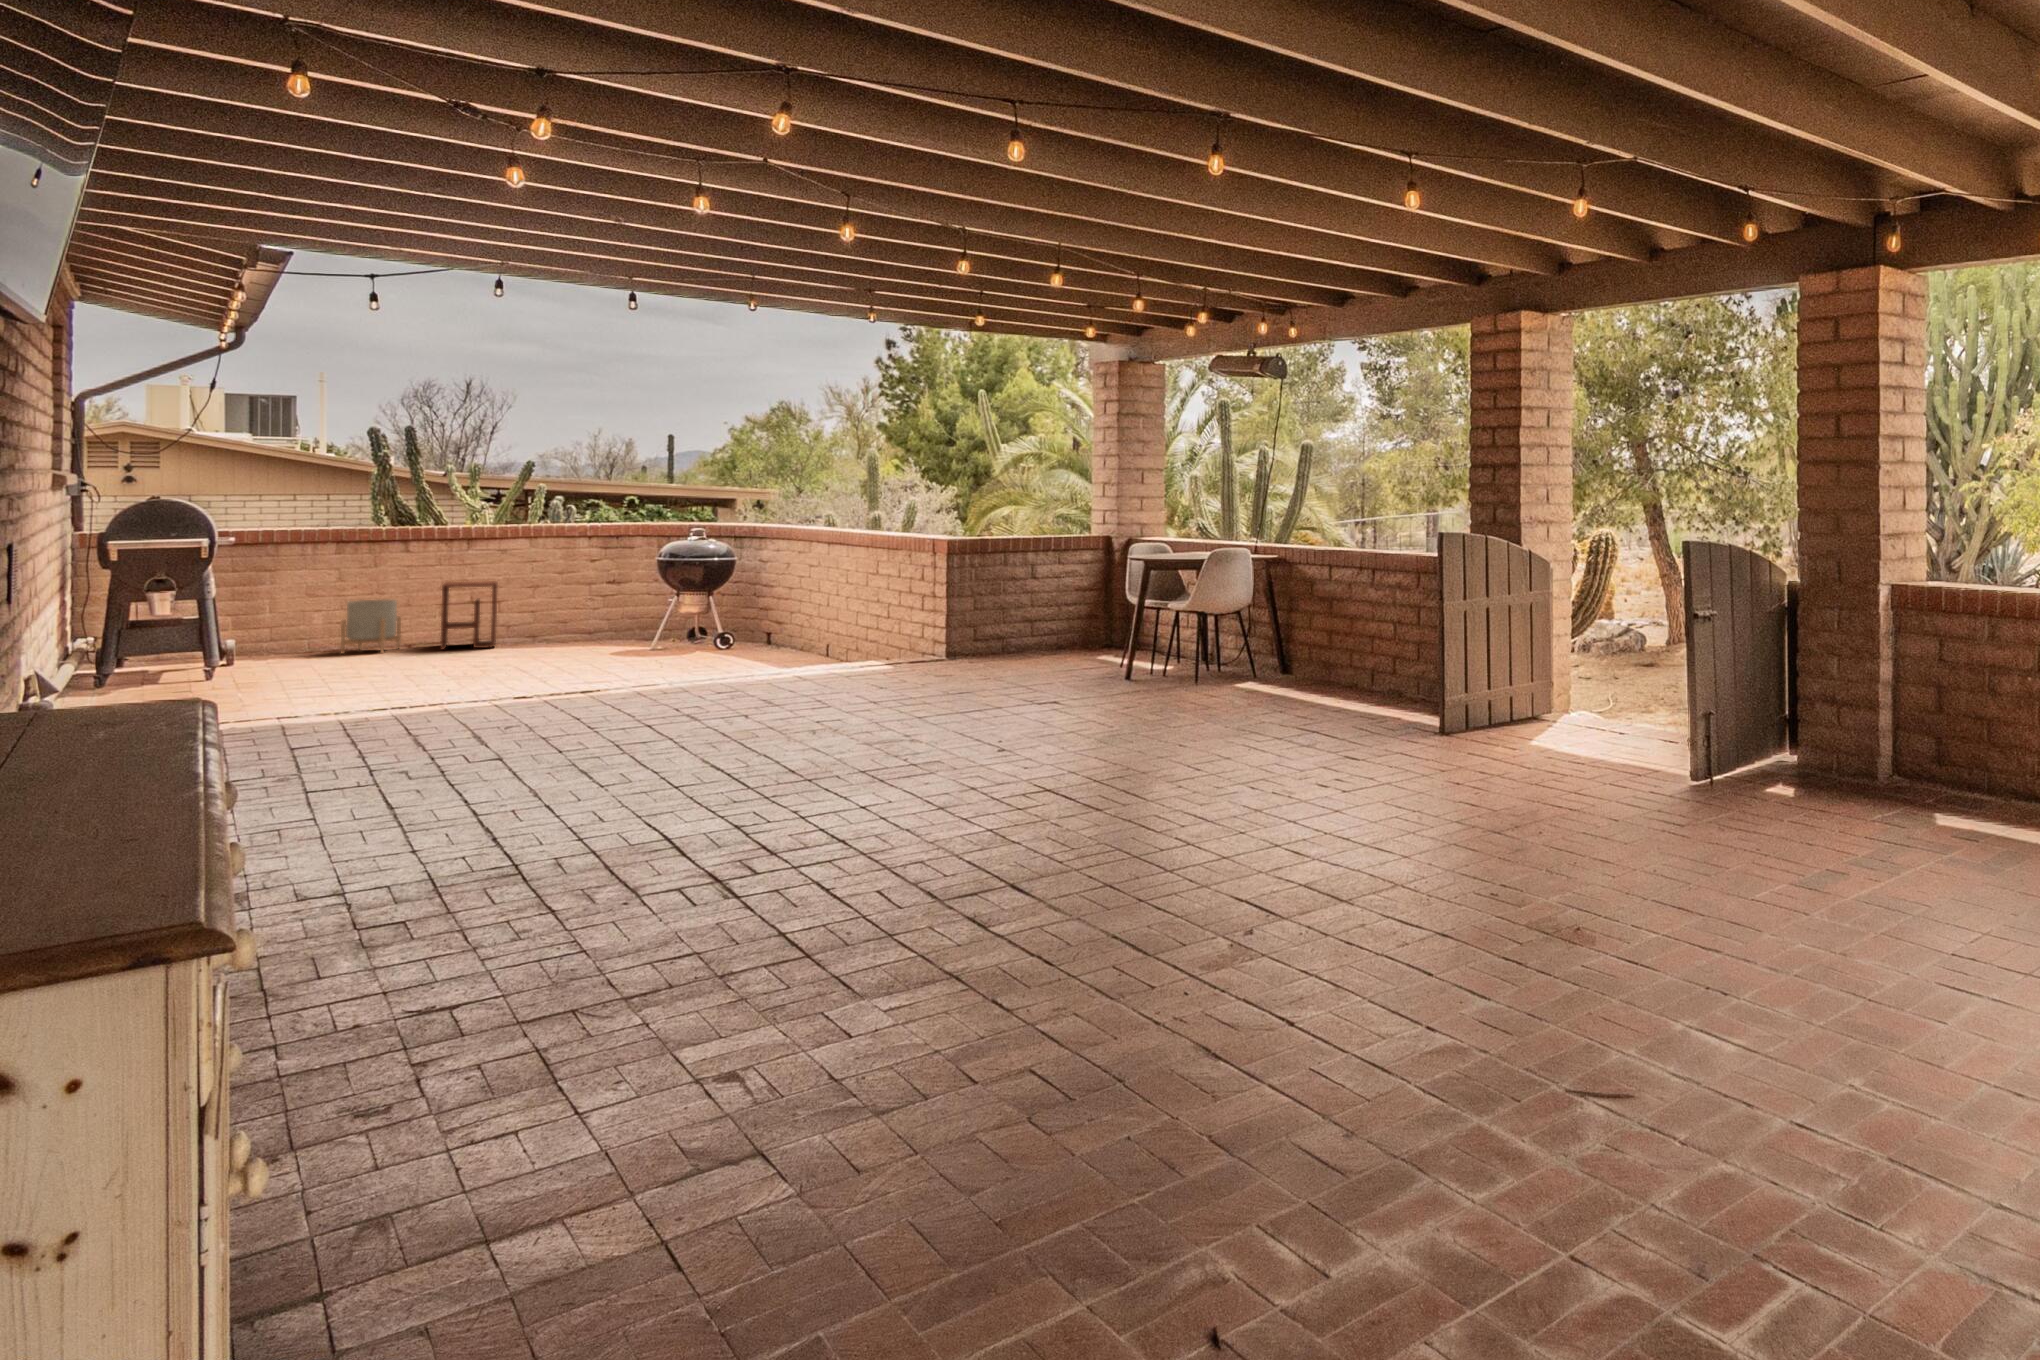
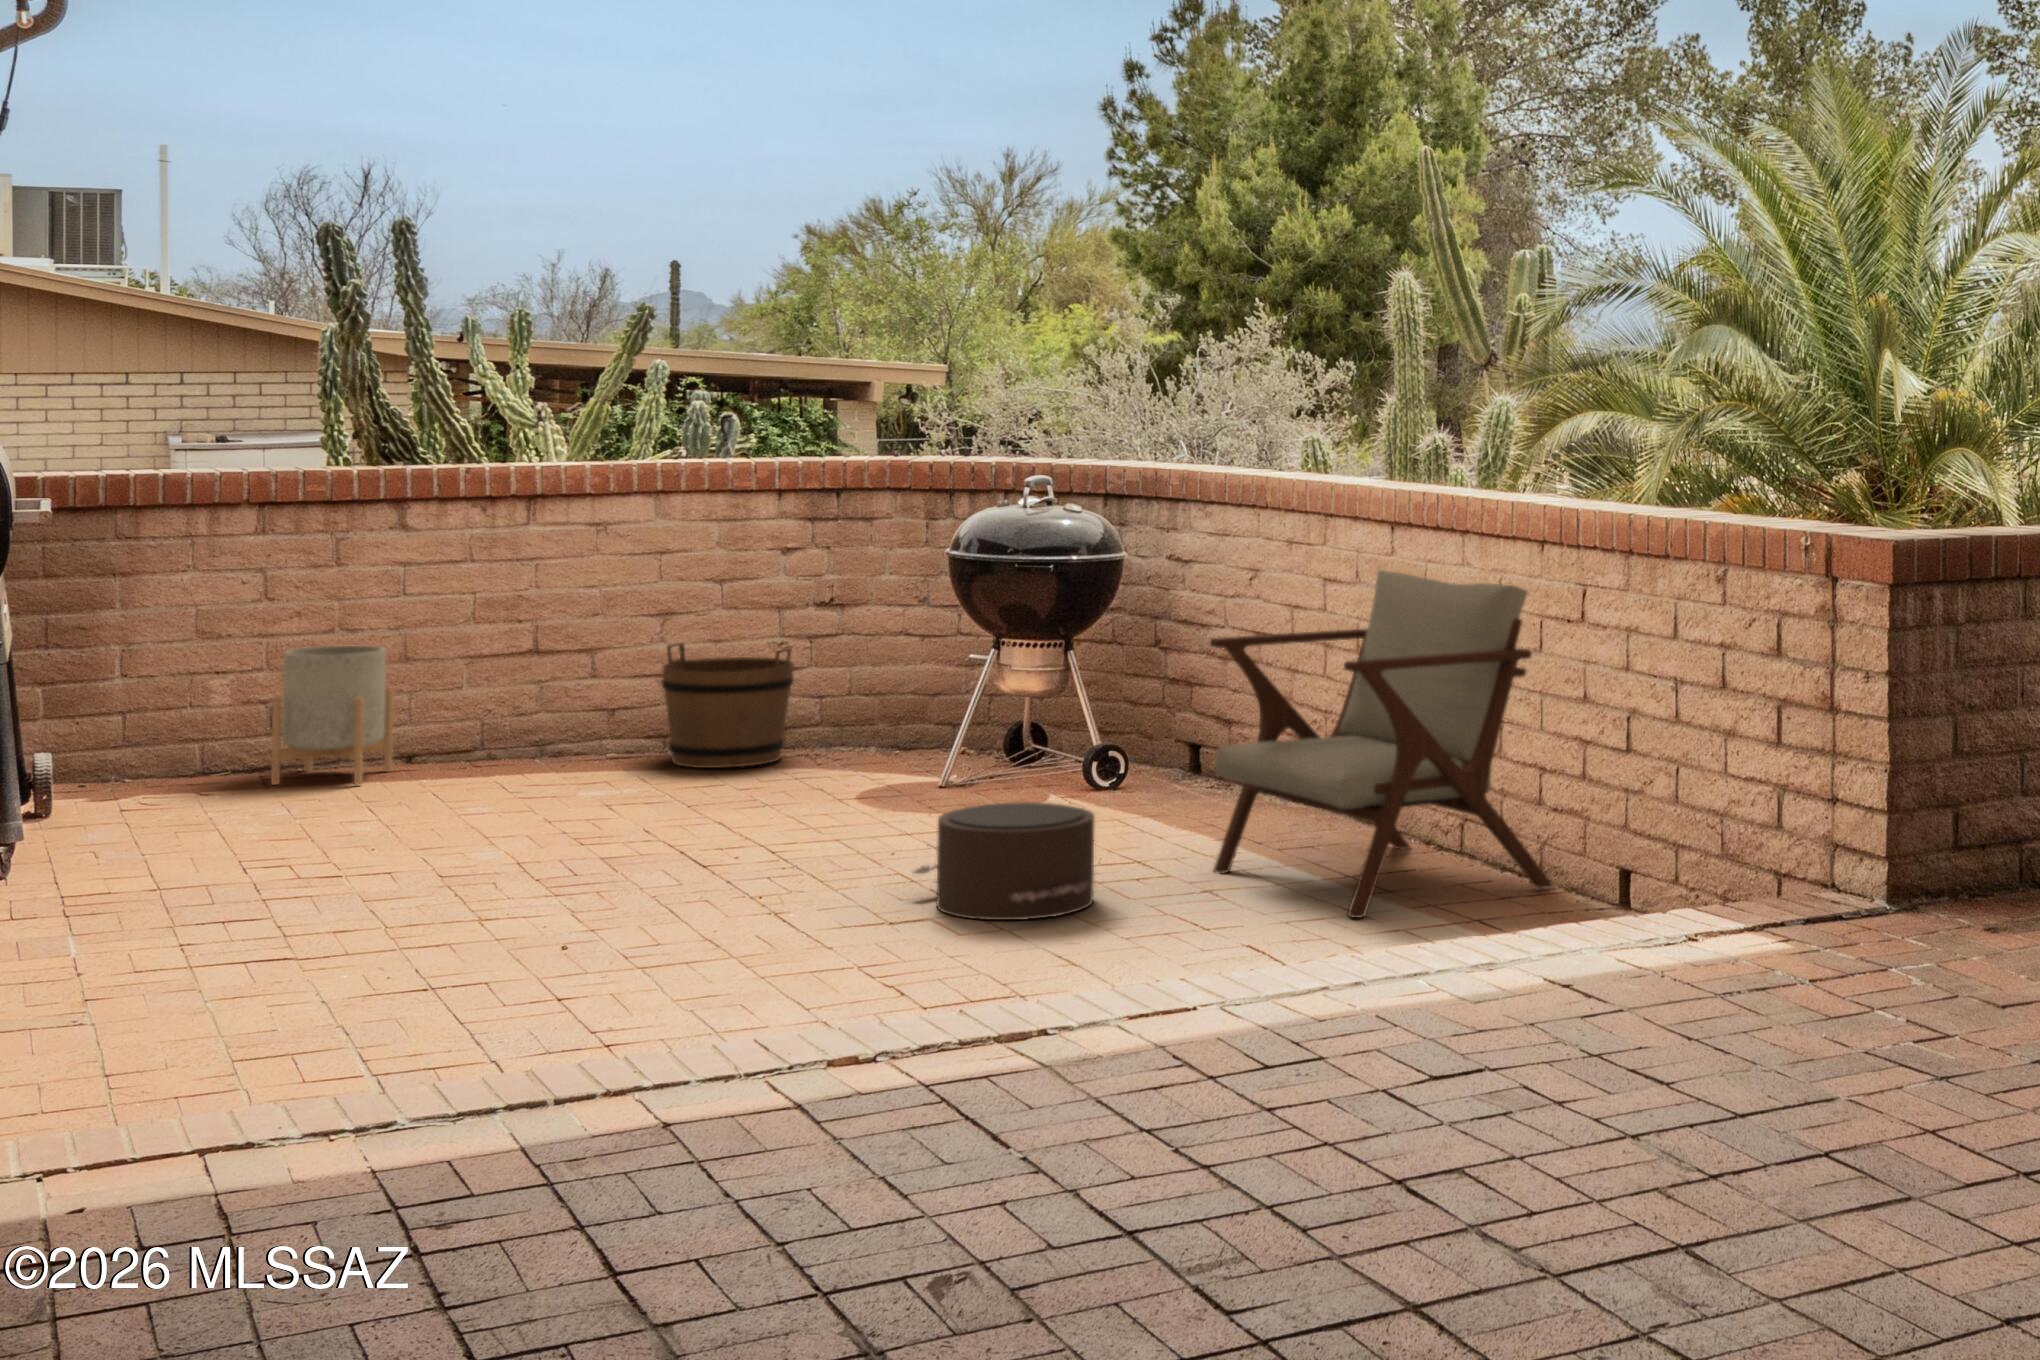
lounge chair: none [734,559,862,673] -> present [1210,570,1553,918]
side table: present [441,581,498,650] -> none [479,600,597,780]
bucket: none [529,597,592,645] -> present [662,643,794,768]
pouf: none [603,641,677,678] -> present [914,802,1094,920]

